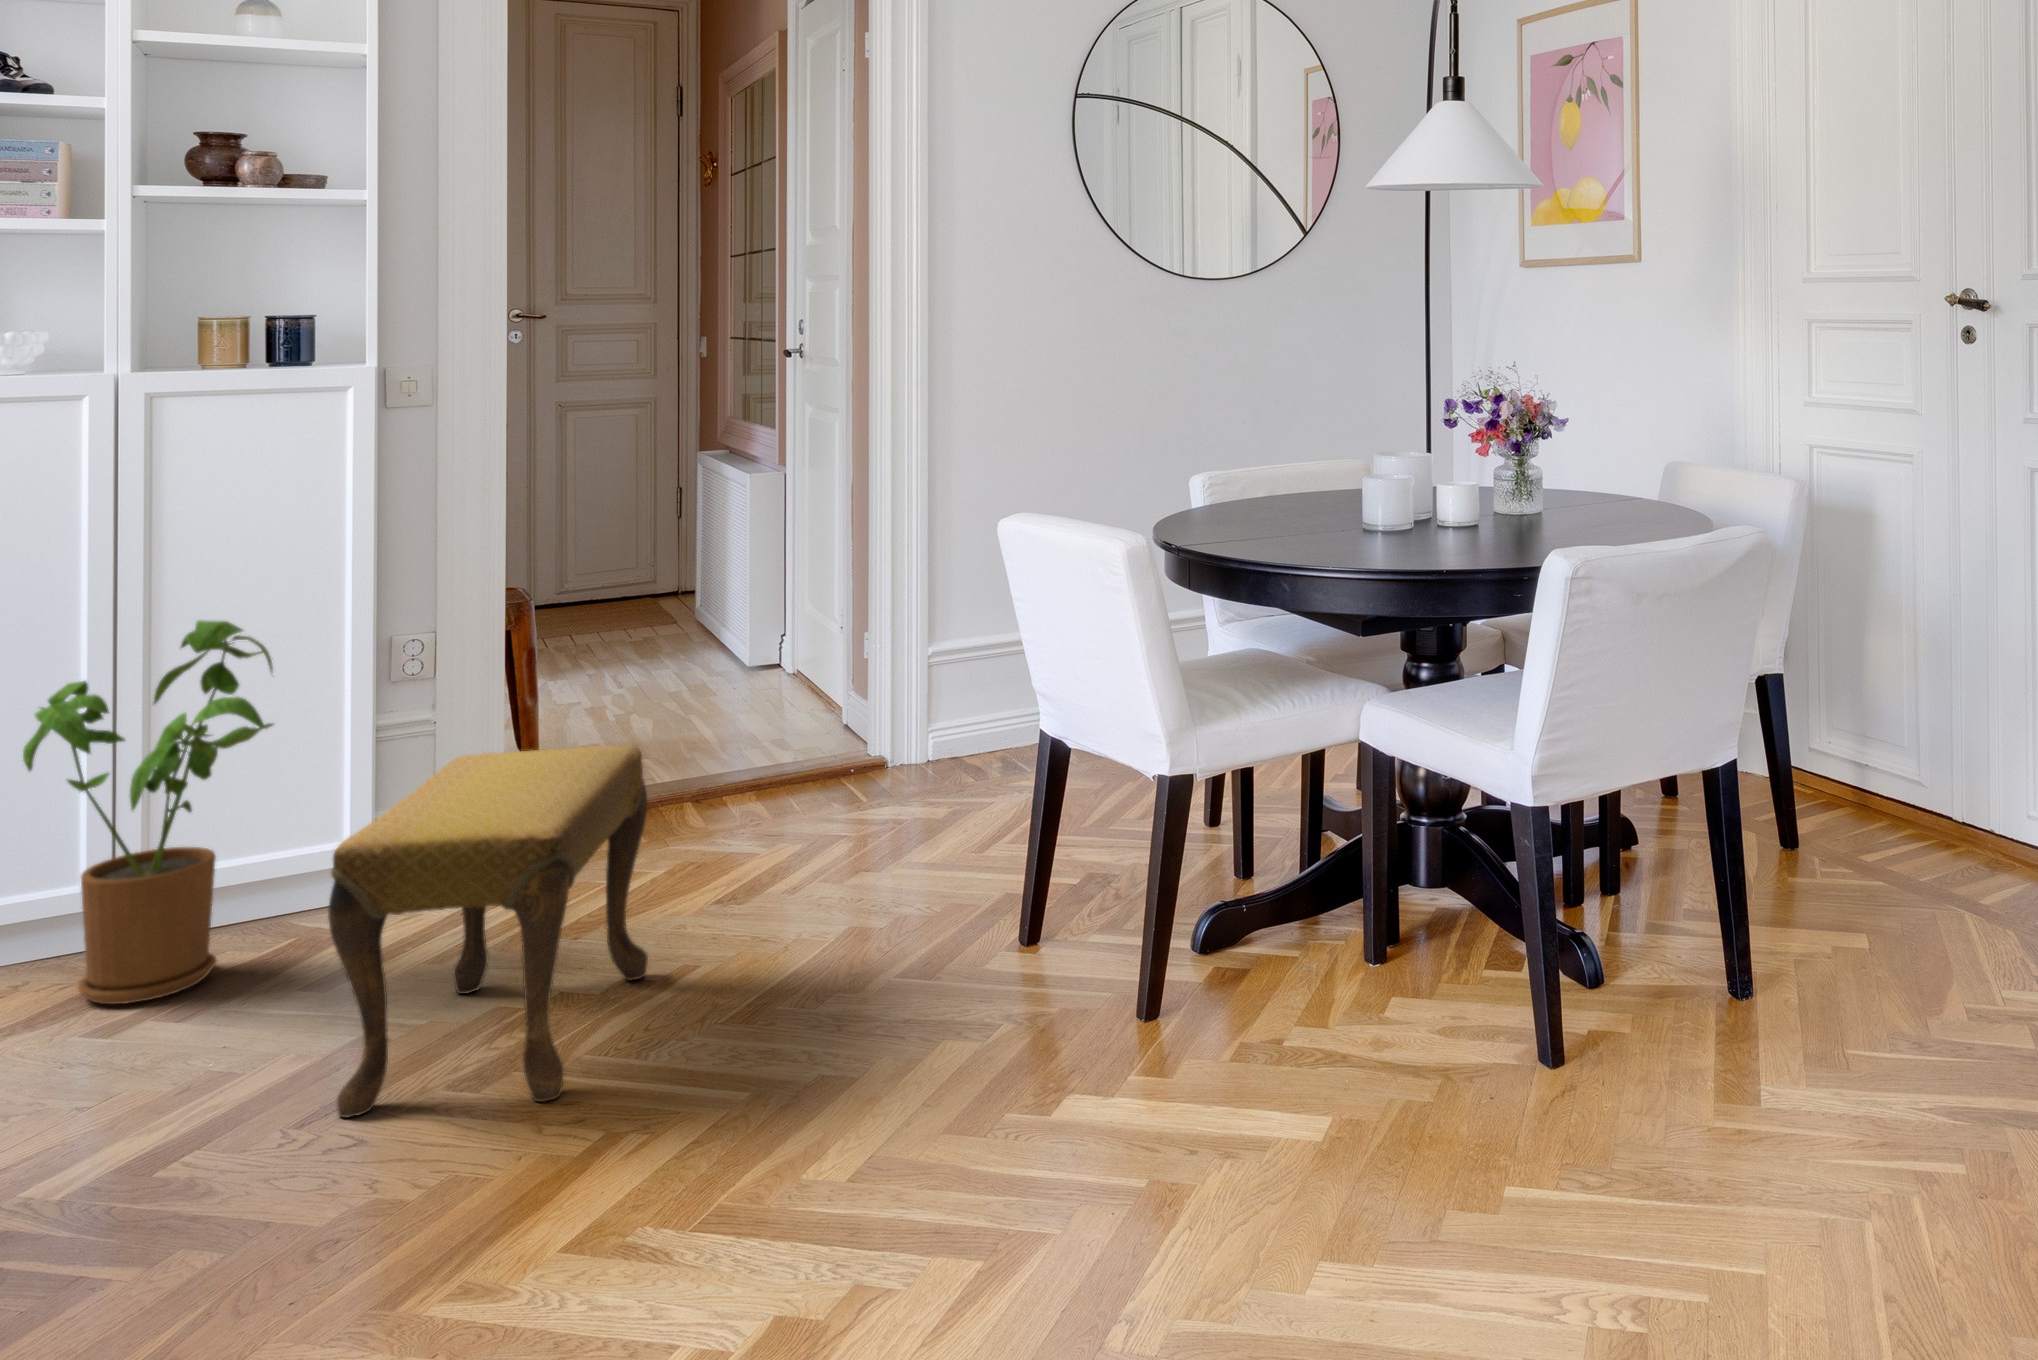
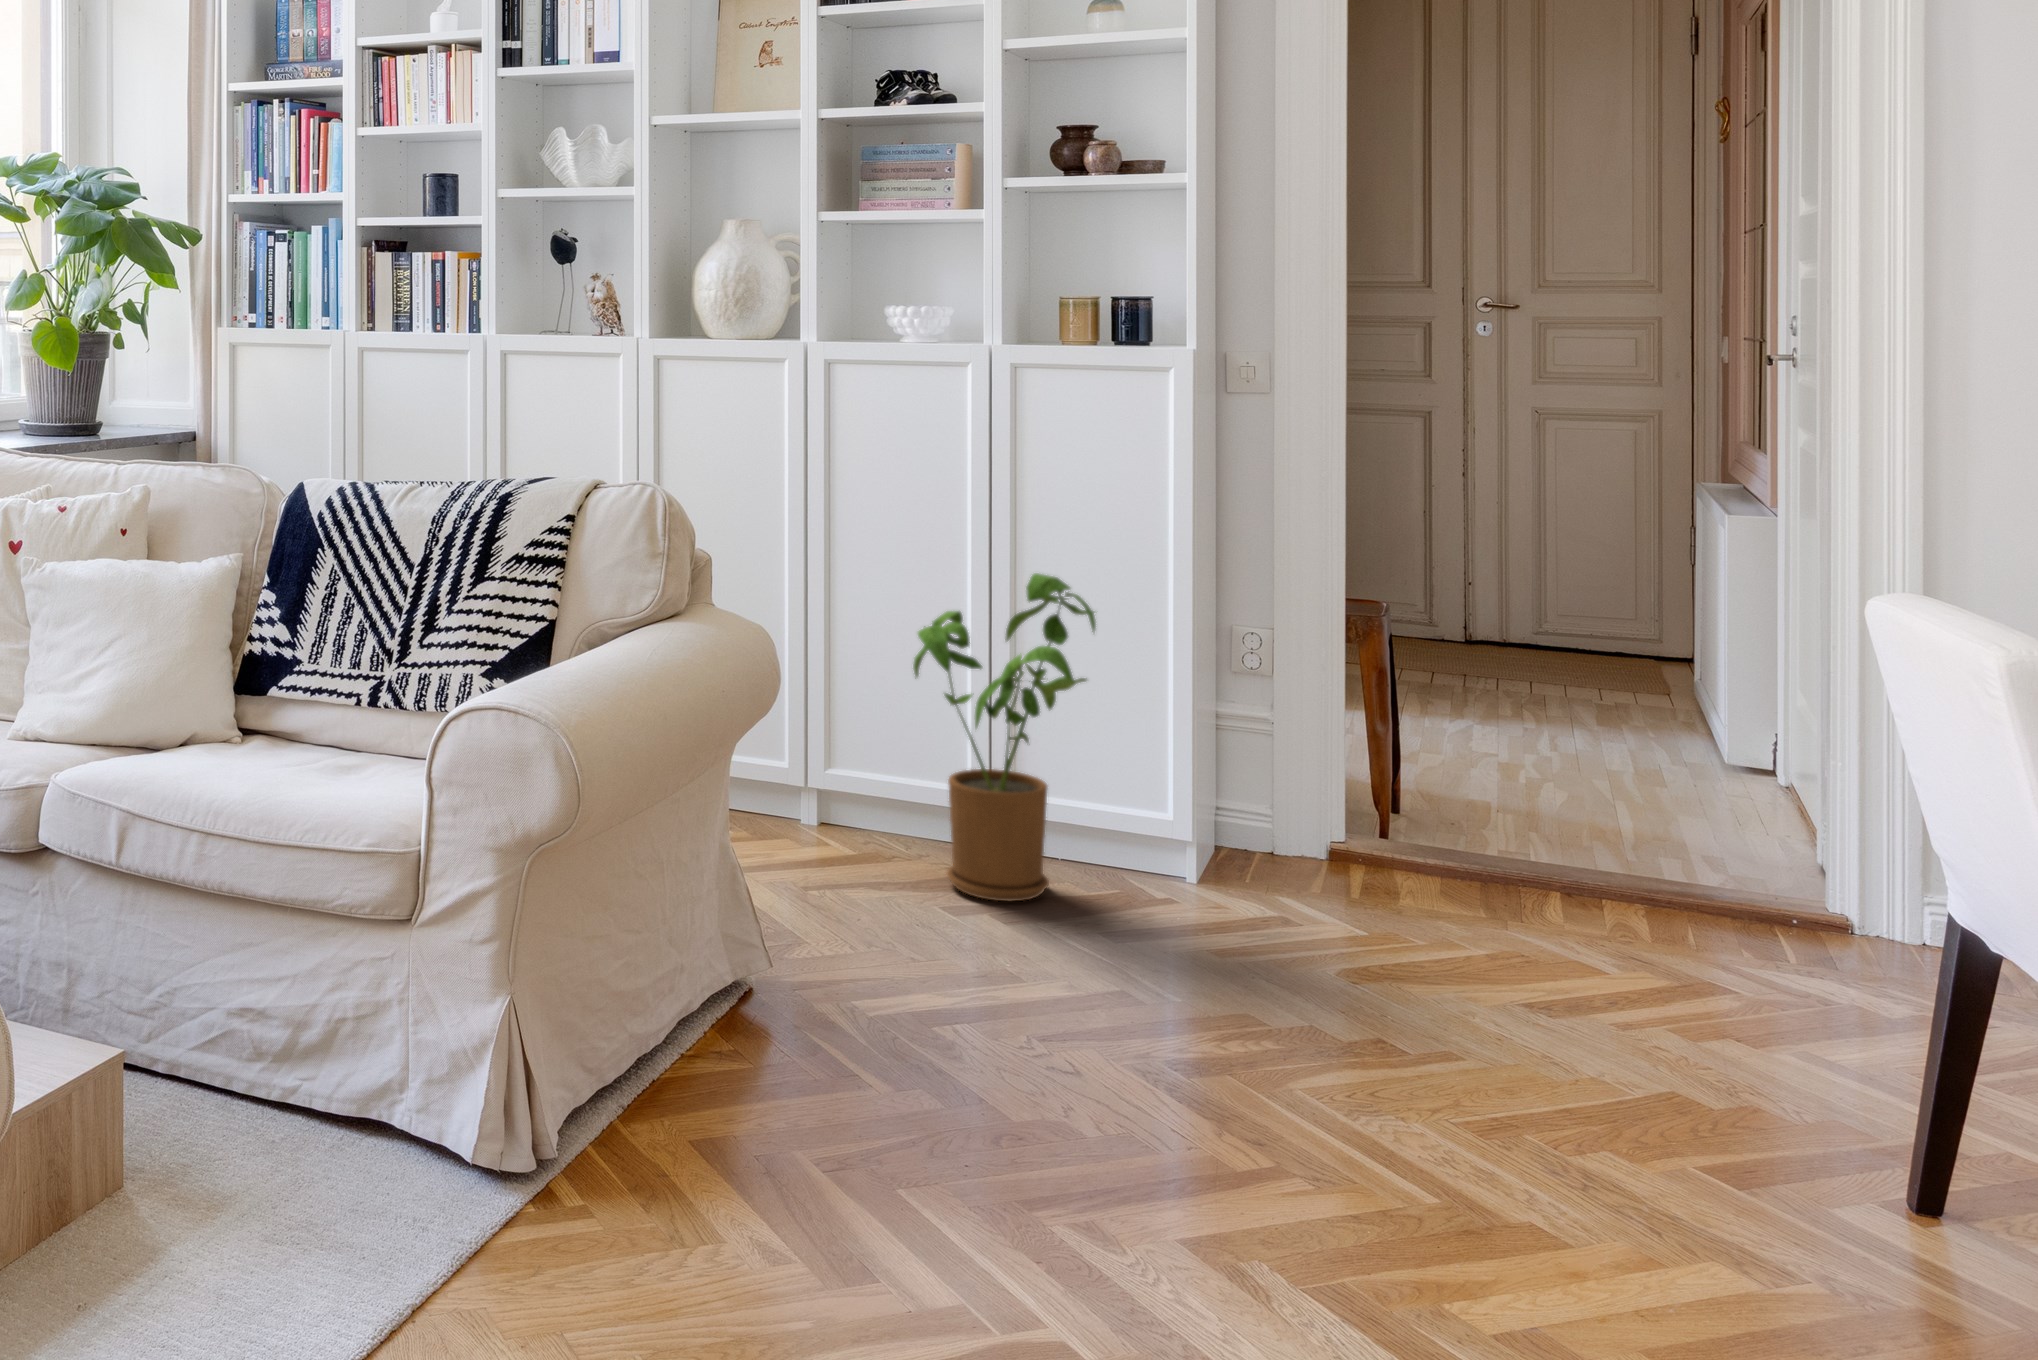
footstool: present [328,745,648,1118] -> none [1065,747,1412,1118]

